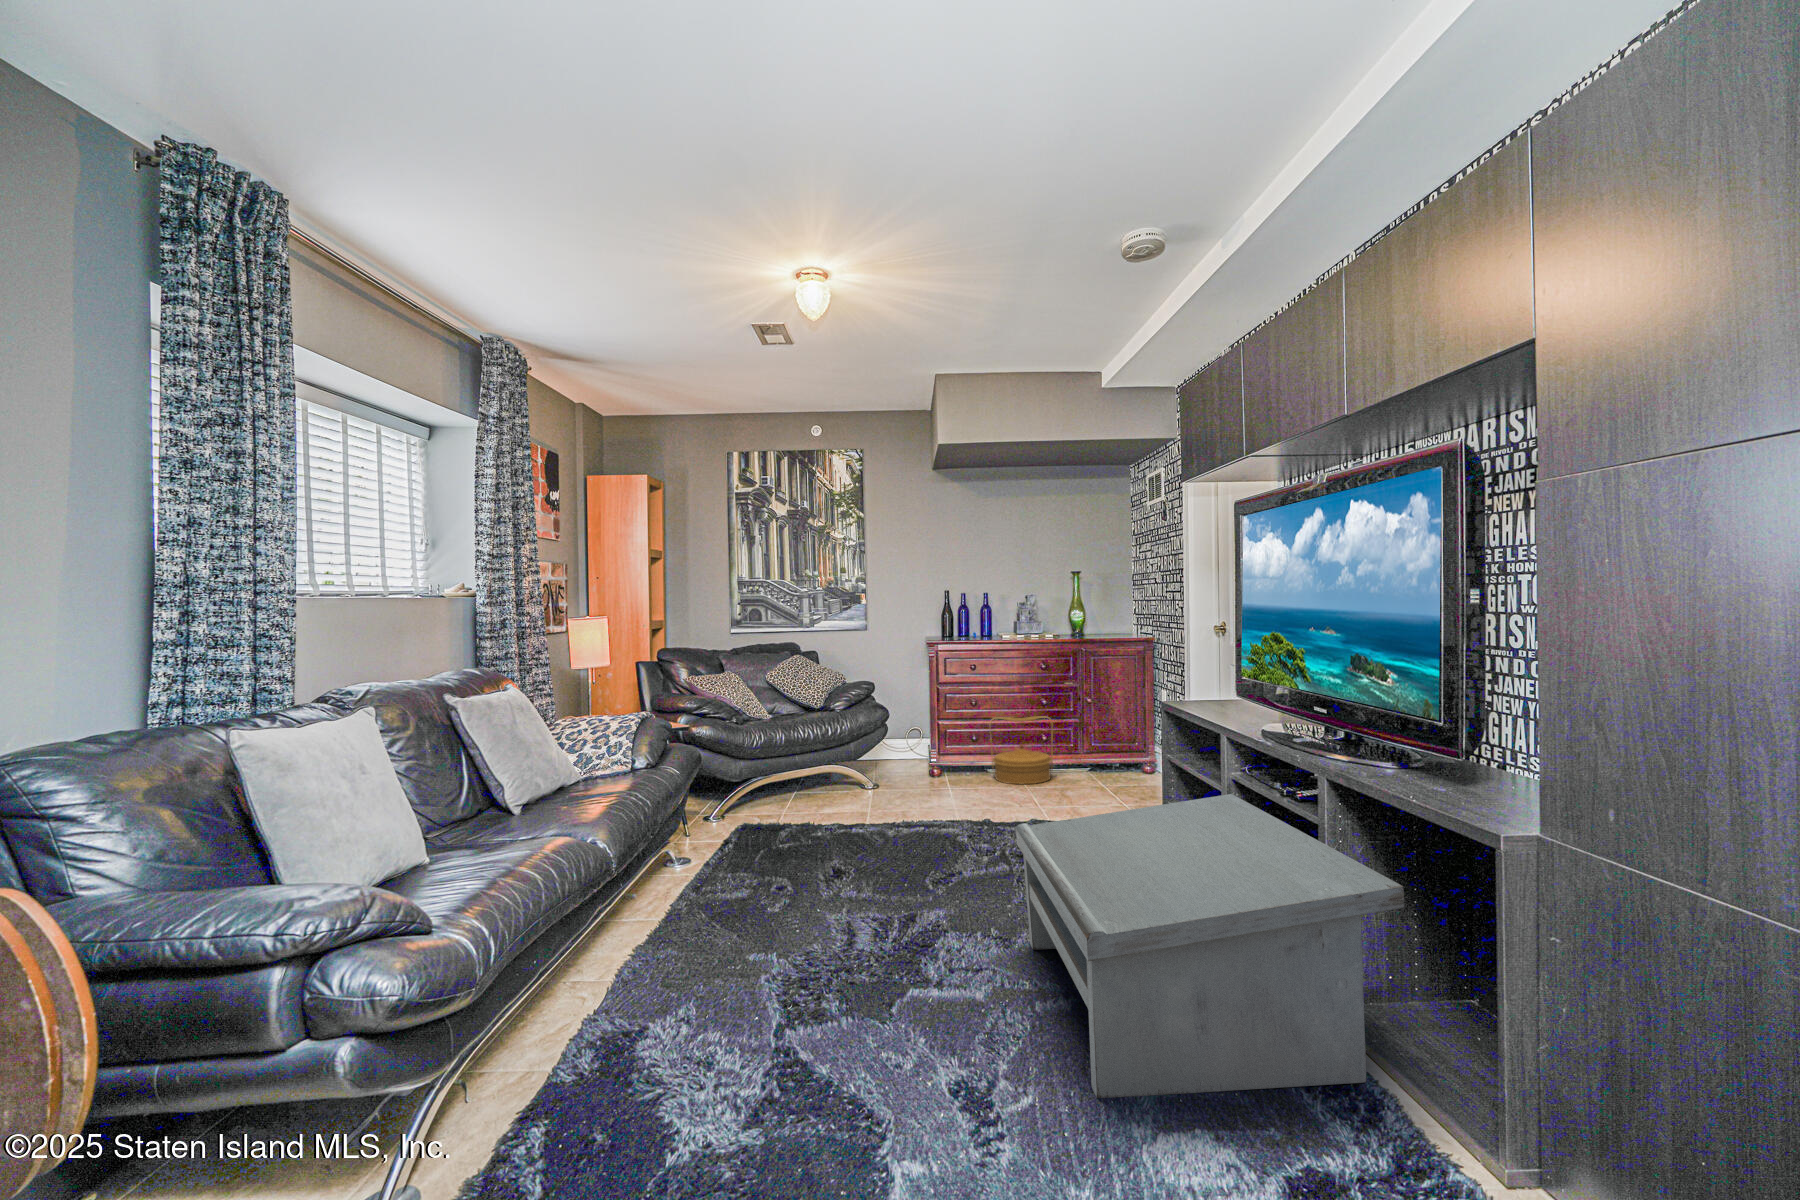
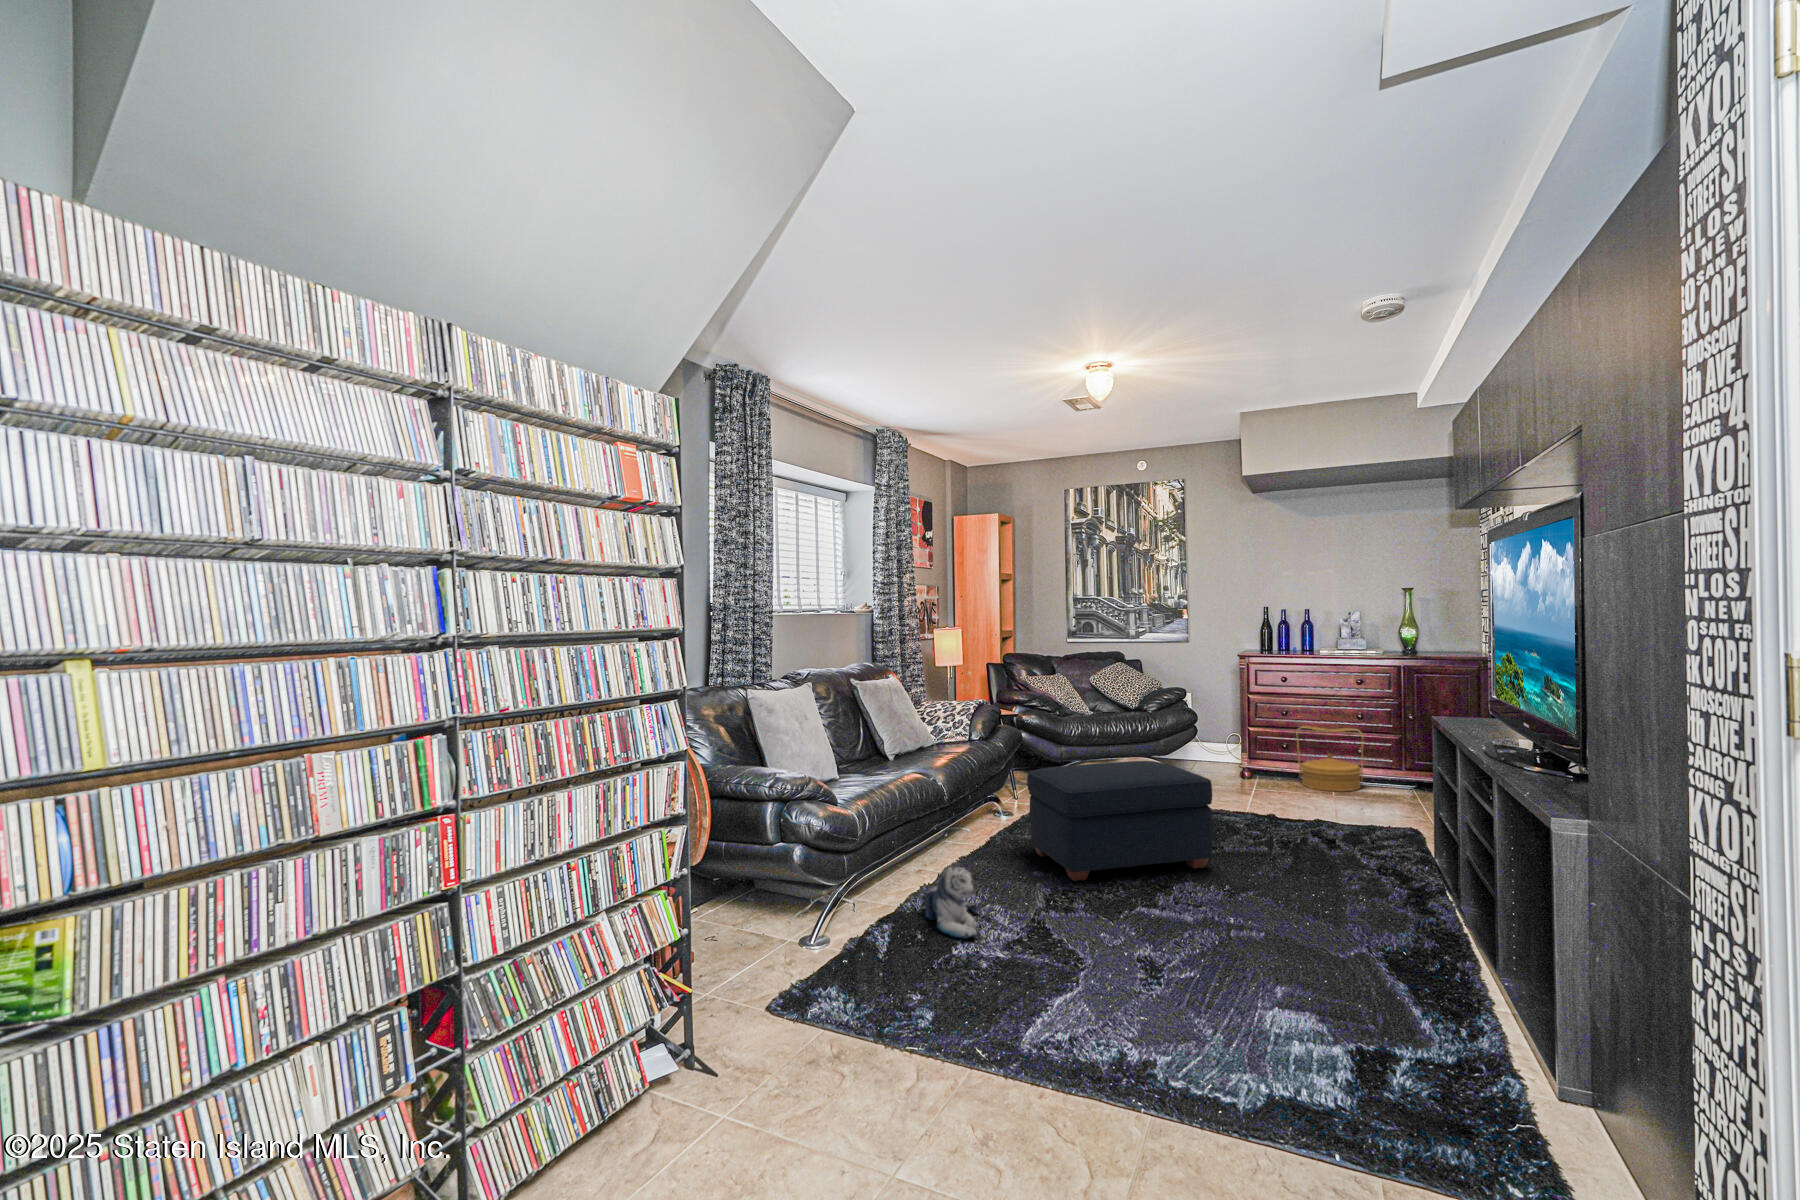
ottoman: none [728,778,967,960] -> present [1027,761,1213,881]
coffee table: present [1016,794,1404,1098] -> none [1231,797,1509,1018]
plush toy: none [598,991,699,1120] -> present [925,867,978,939]

